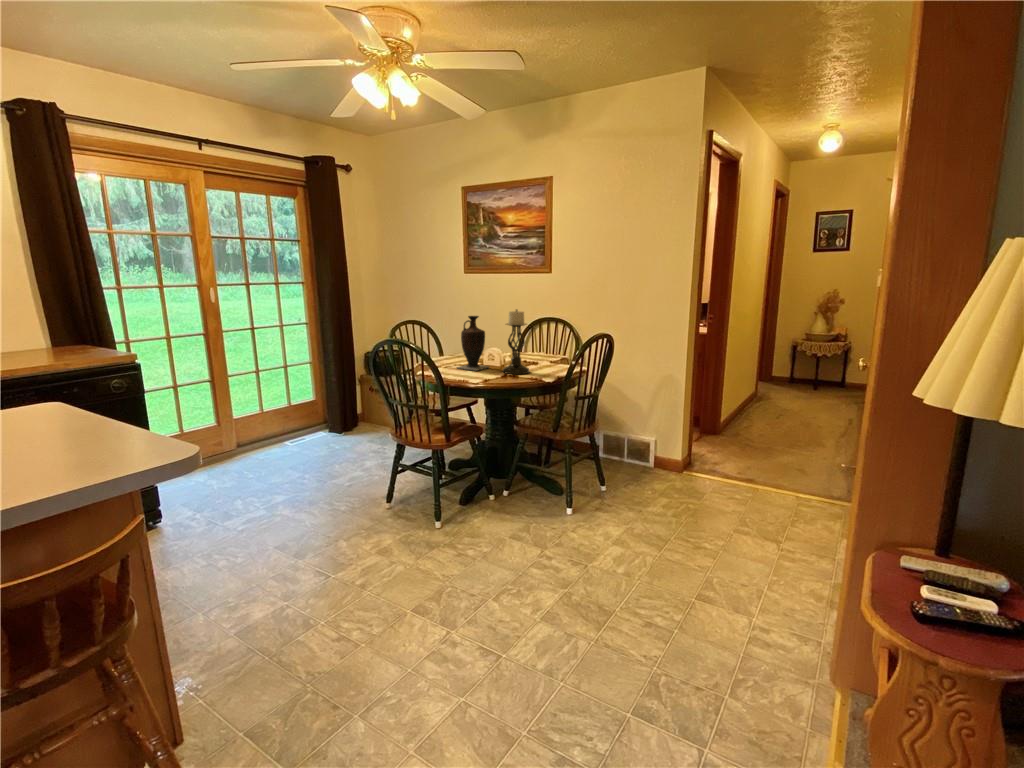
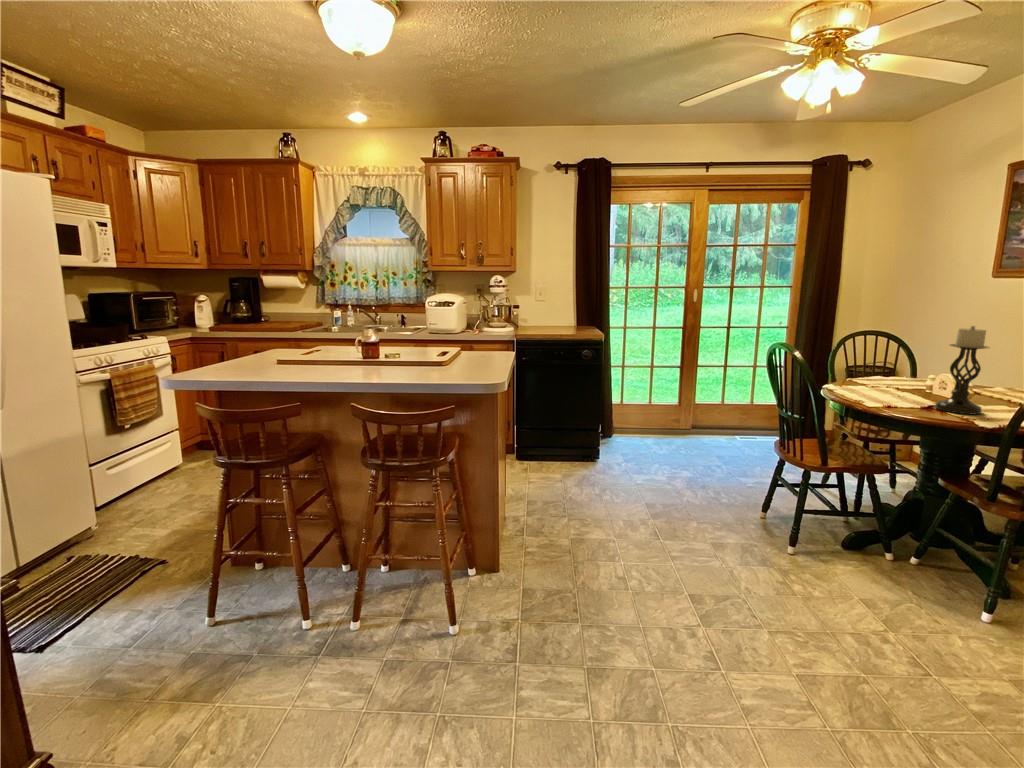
vase: present [457,316,489,371] -> none [875,330,927,398]

